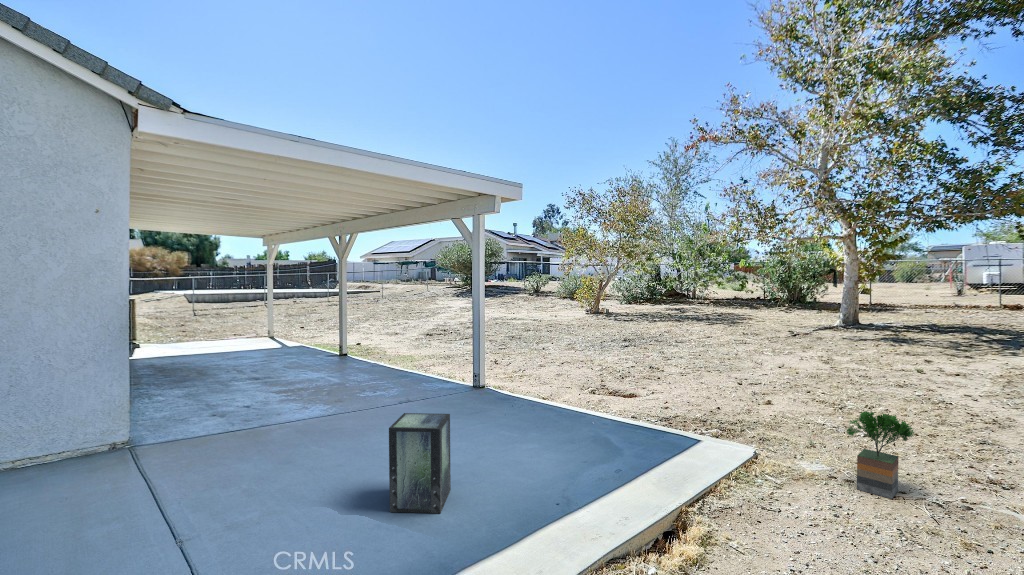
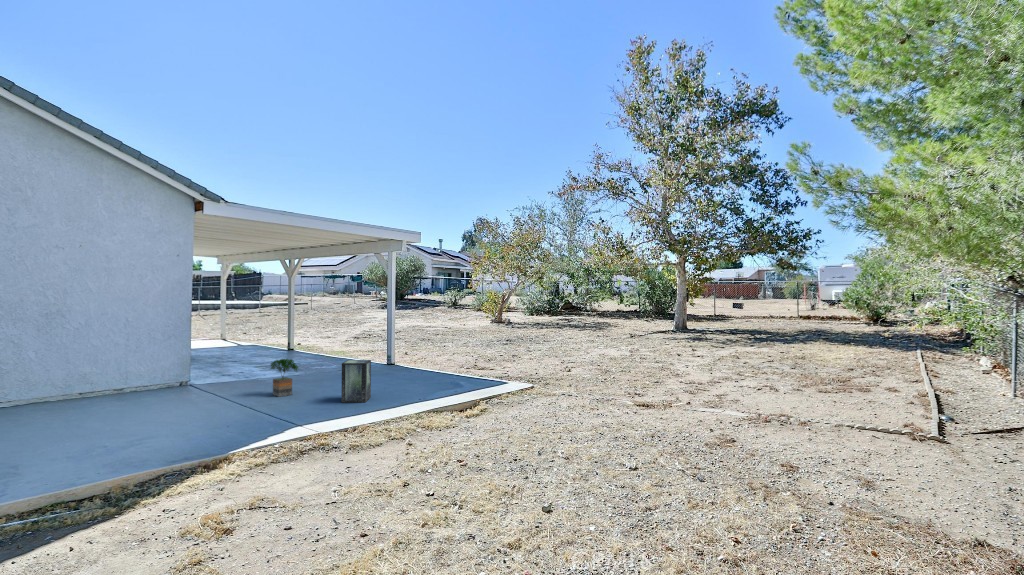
potted tree: present [847,411,914,499] -> present [271,359,298,397]

